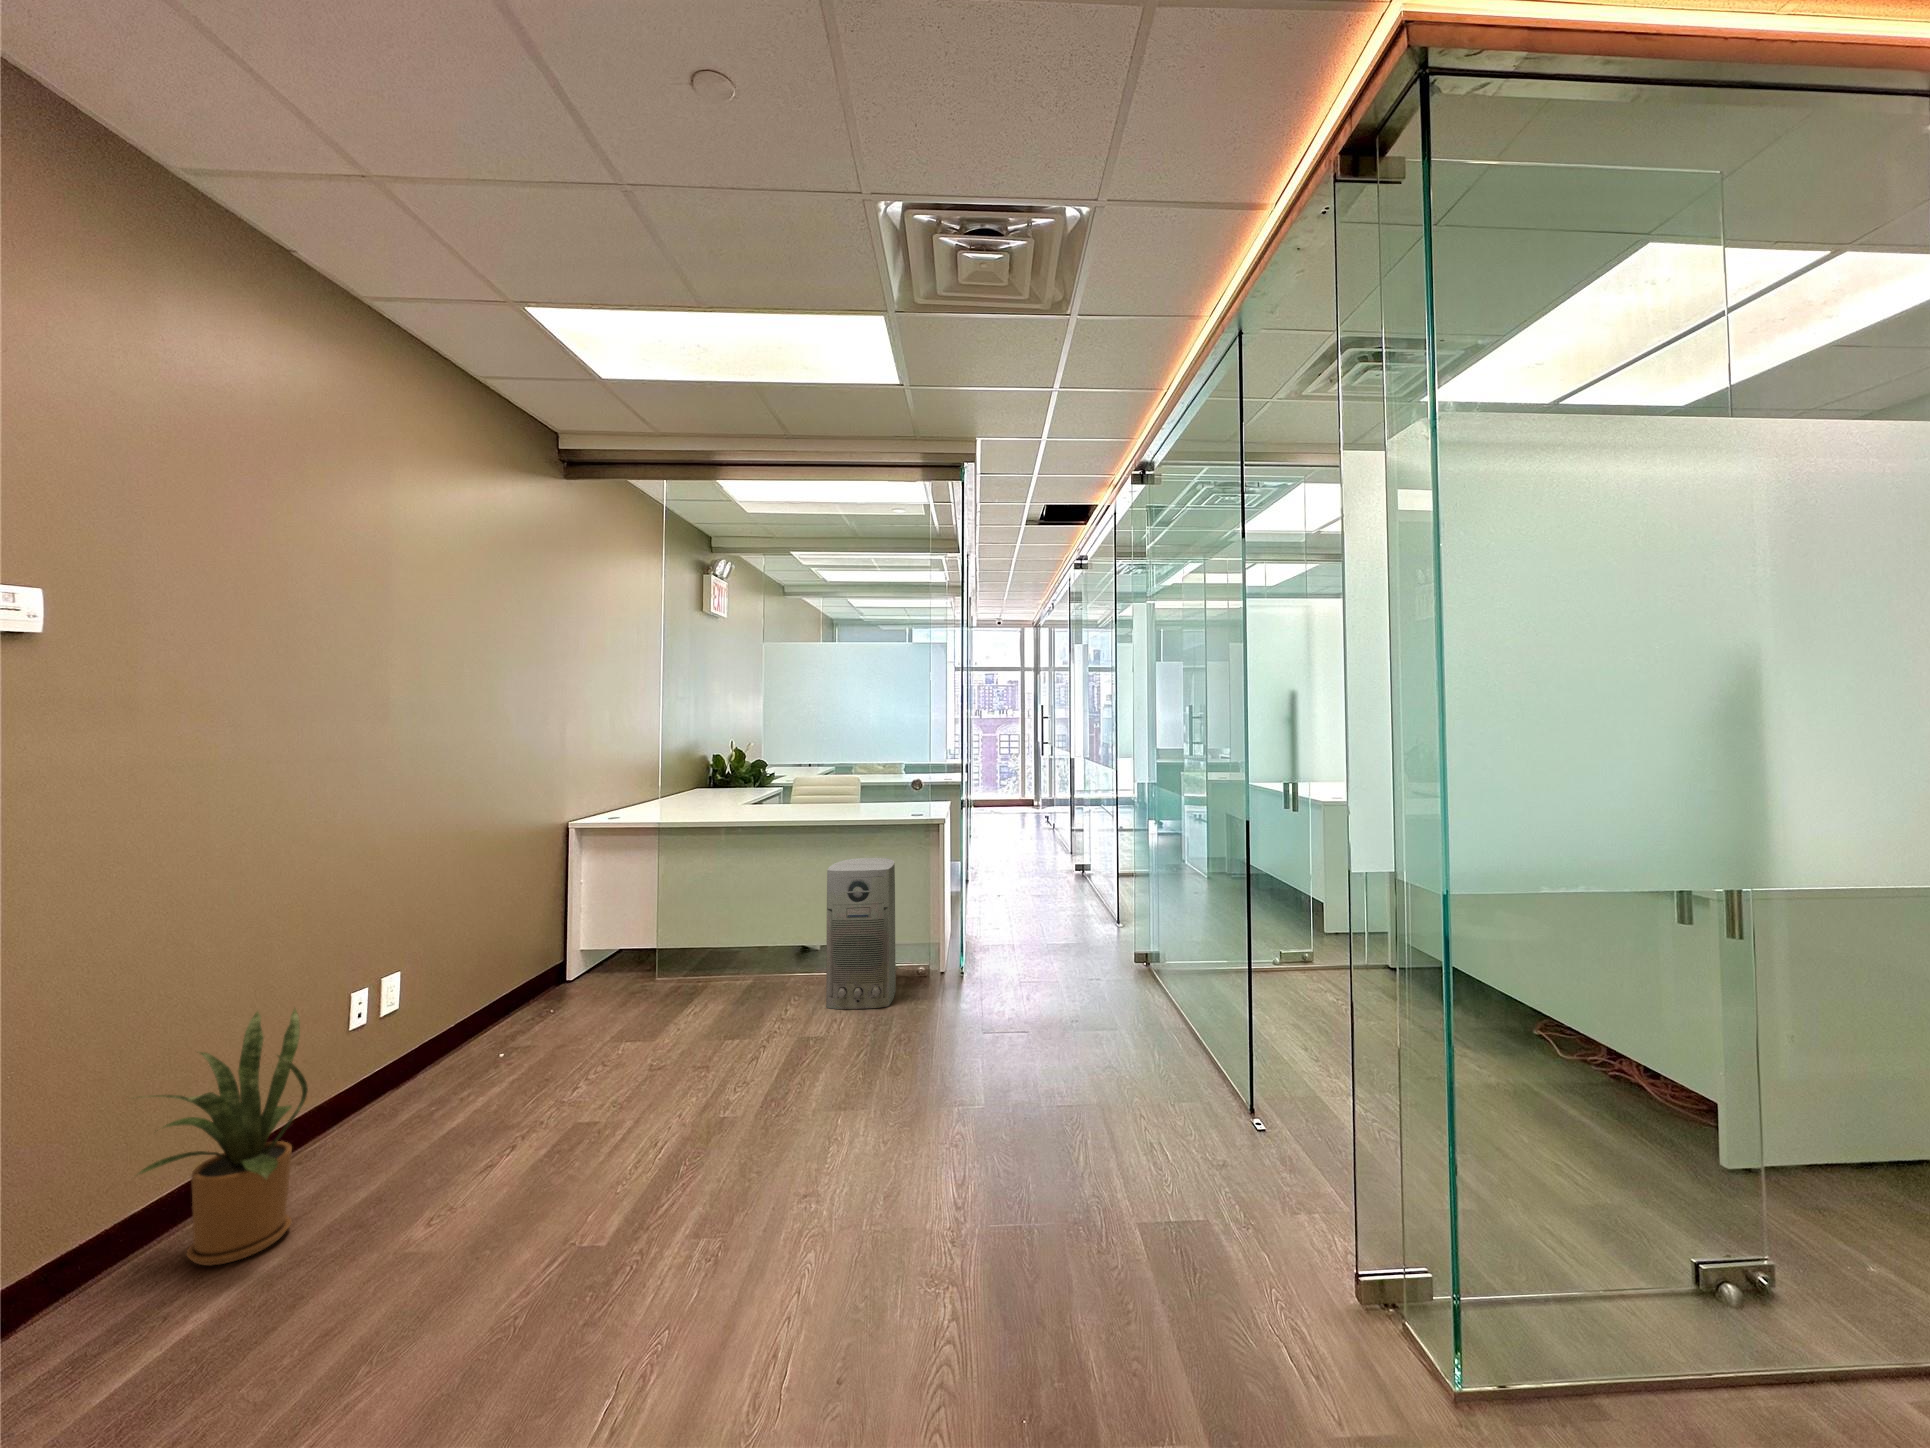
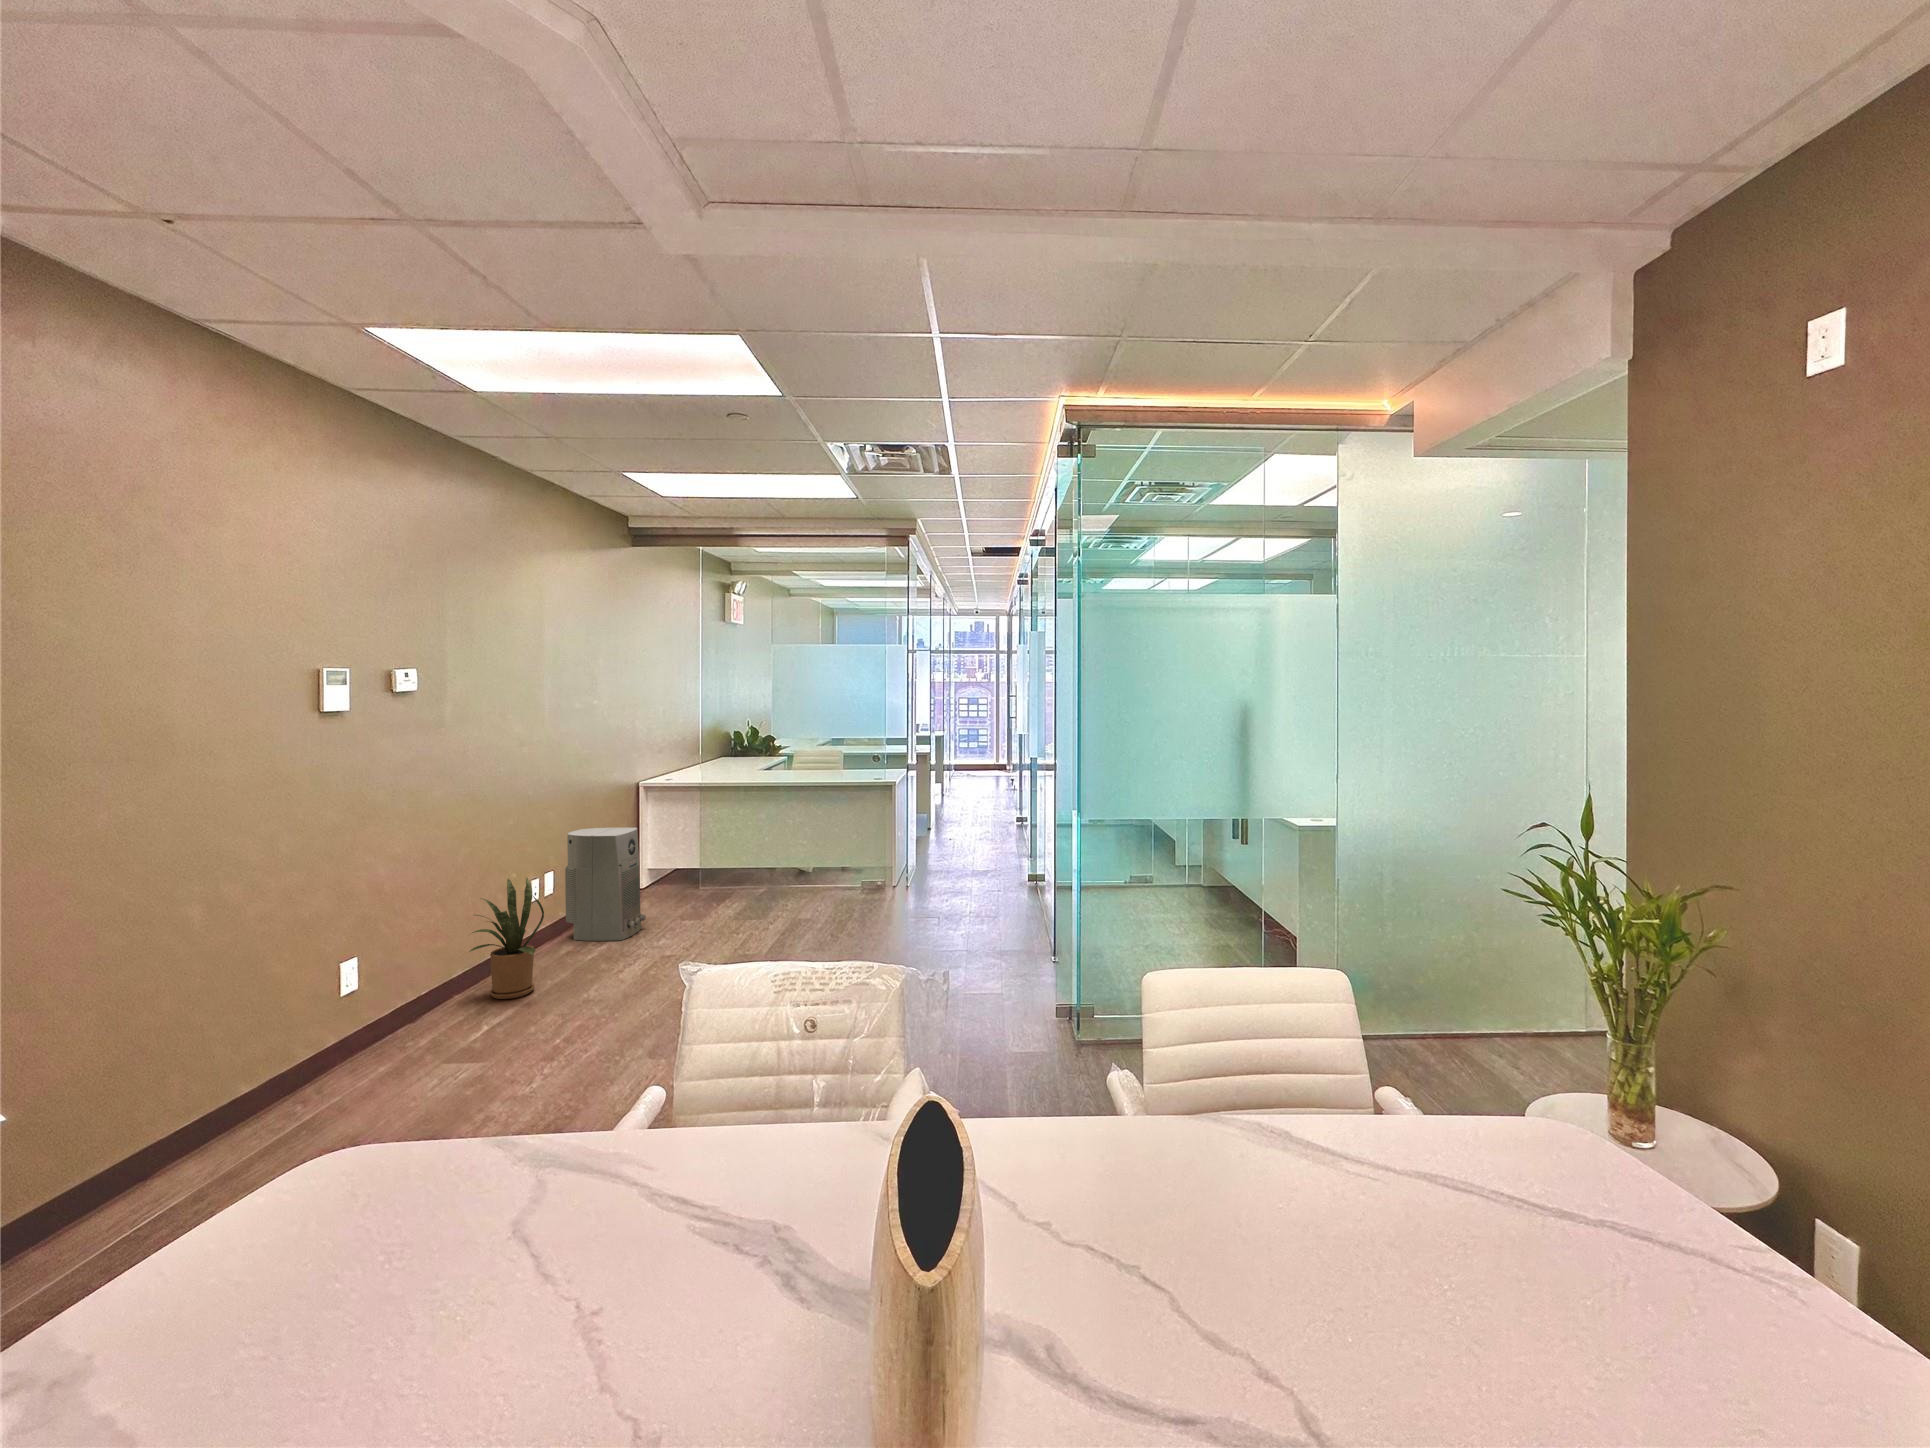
air purifier: present [826,858,896,1009] -> present [565,828,646,941]

